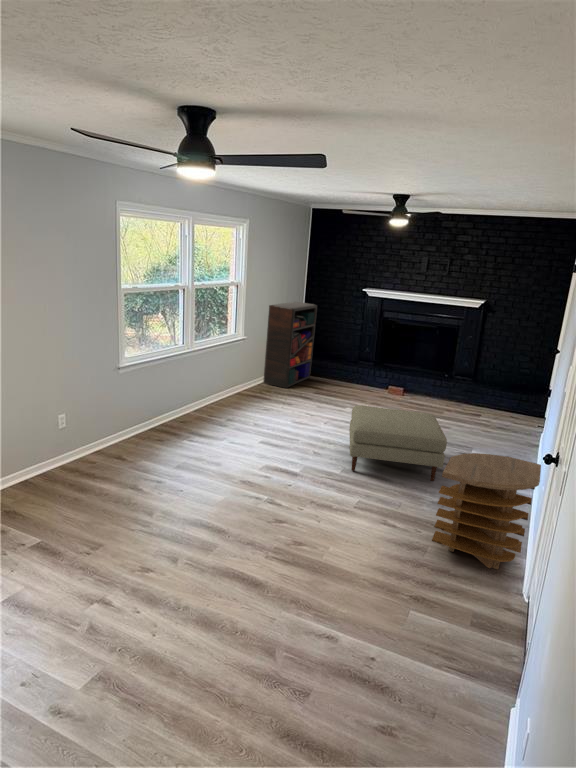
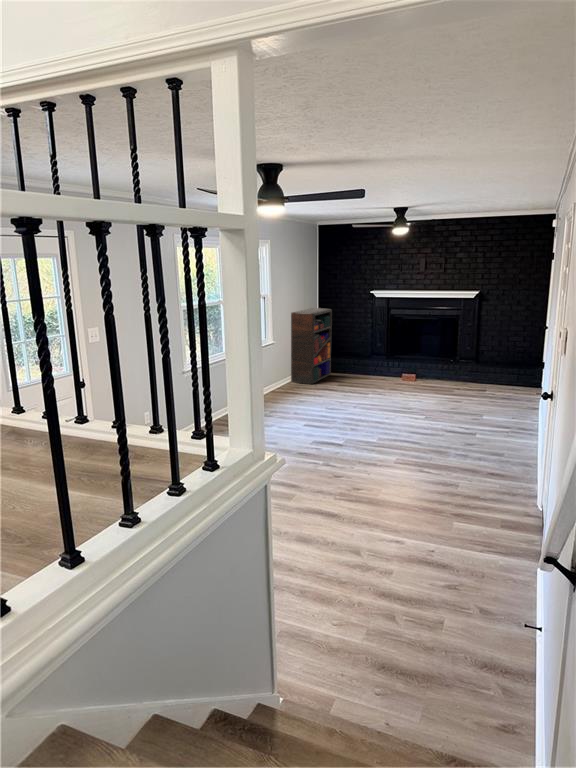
ottoman: present [349,405,447,481] -> none [378,386,463,441]
side table: present [432,453,541,570] -> none [462,406,541,493]

